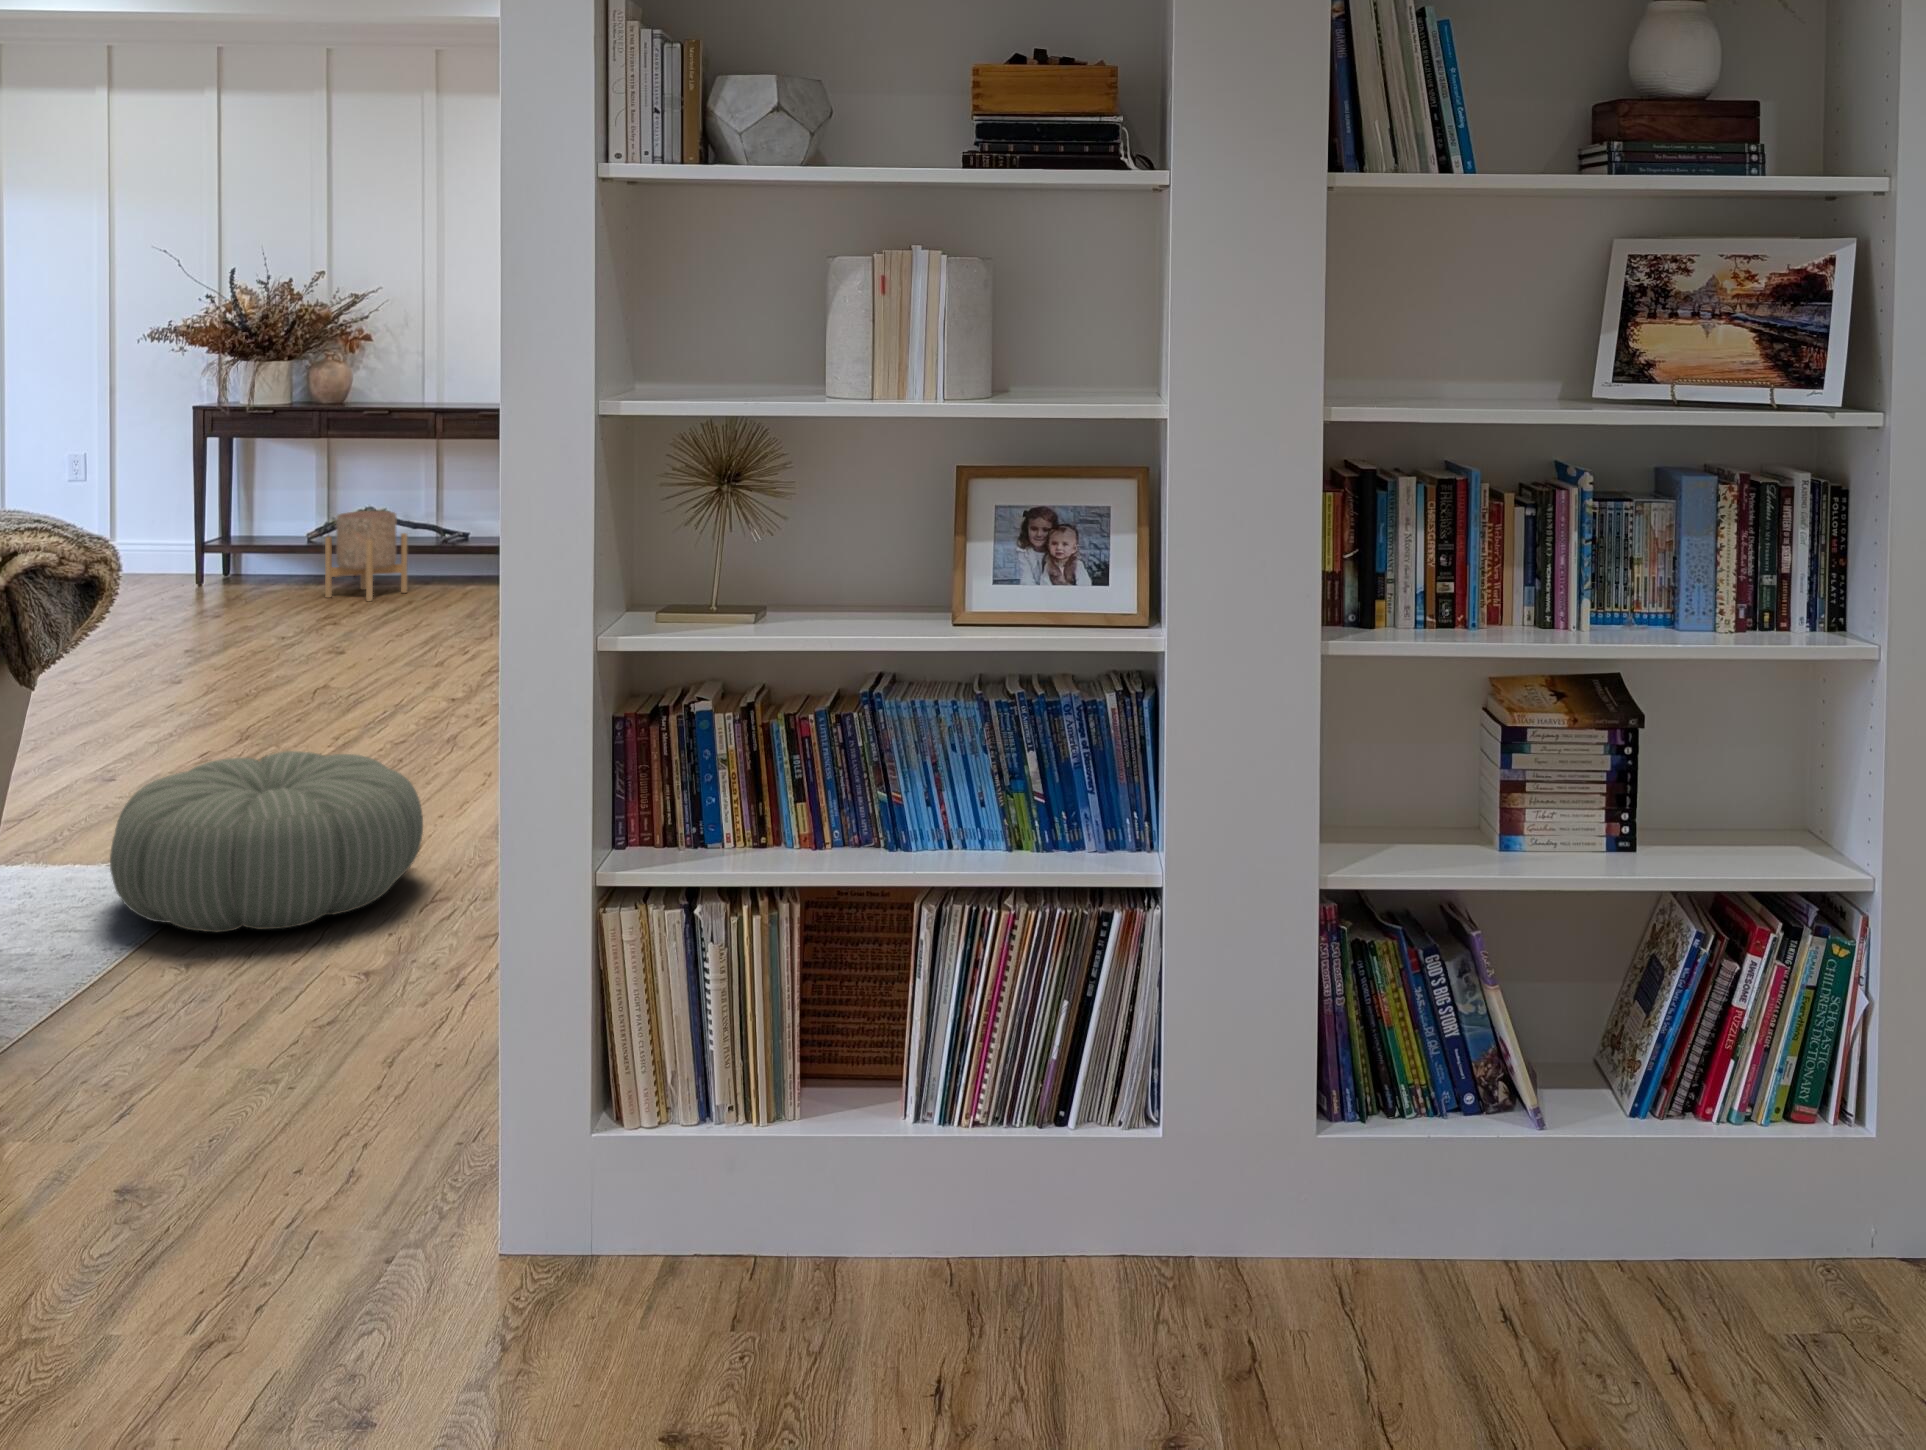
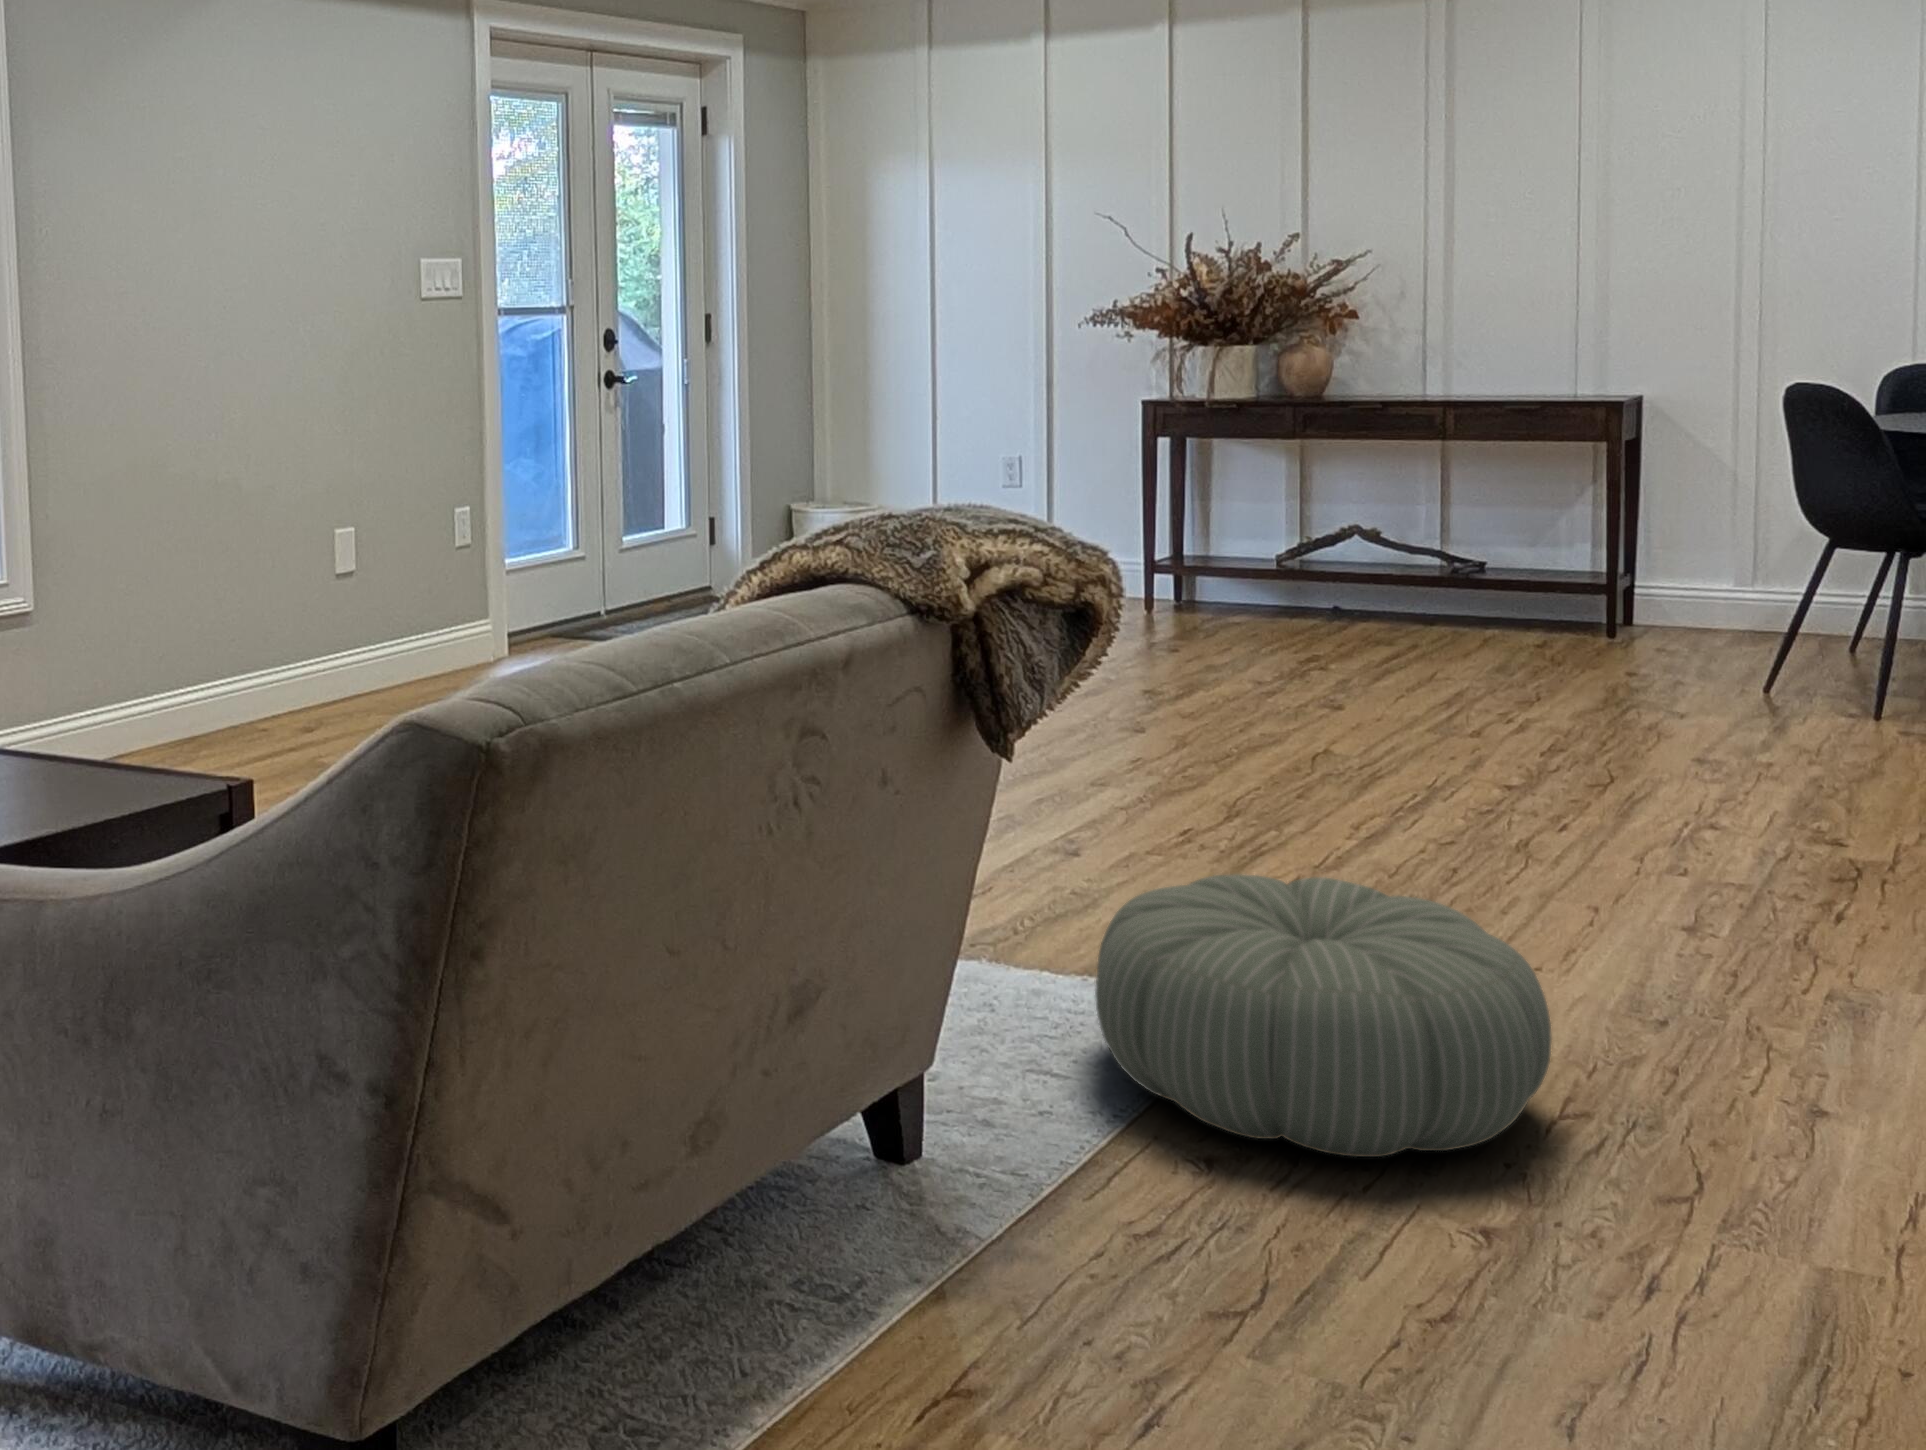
planter: present [325,511,407,601] -> none [1305,535,1413,652]

